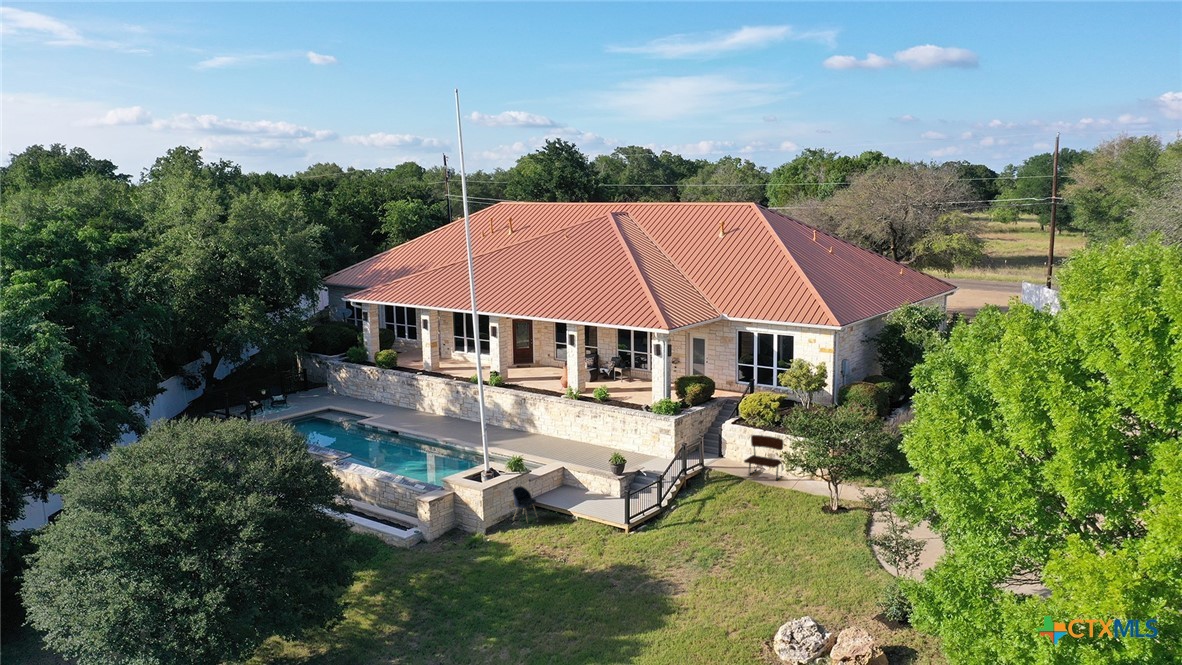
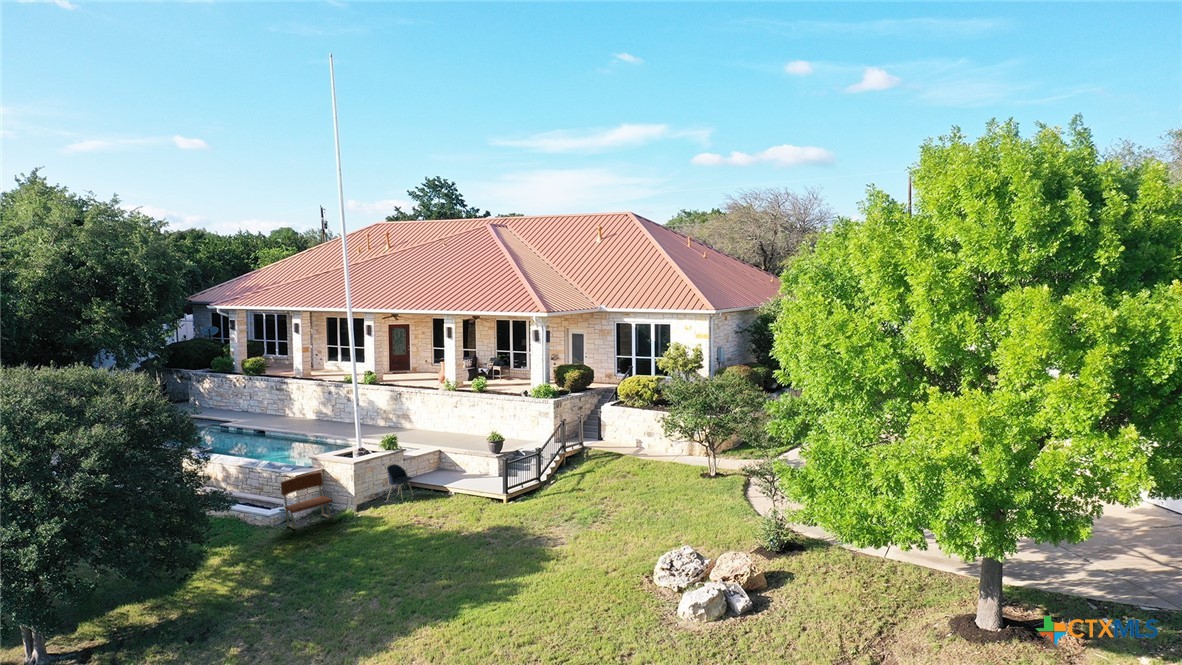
bench: present [744,435,784,481] -> present [281,472,333,529]

